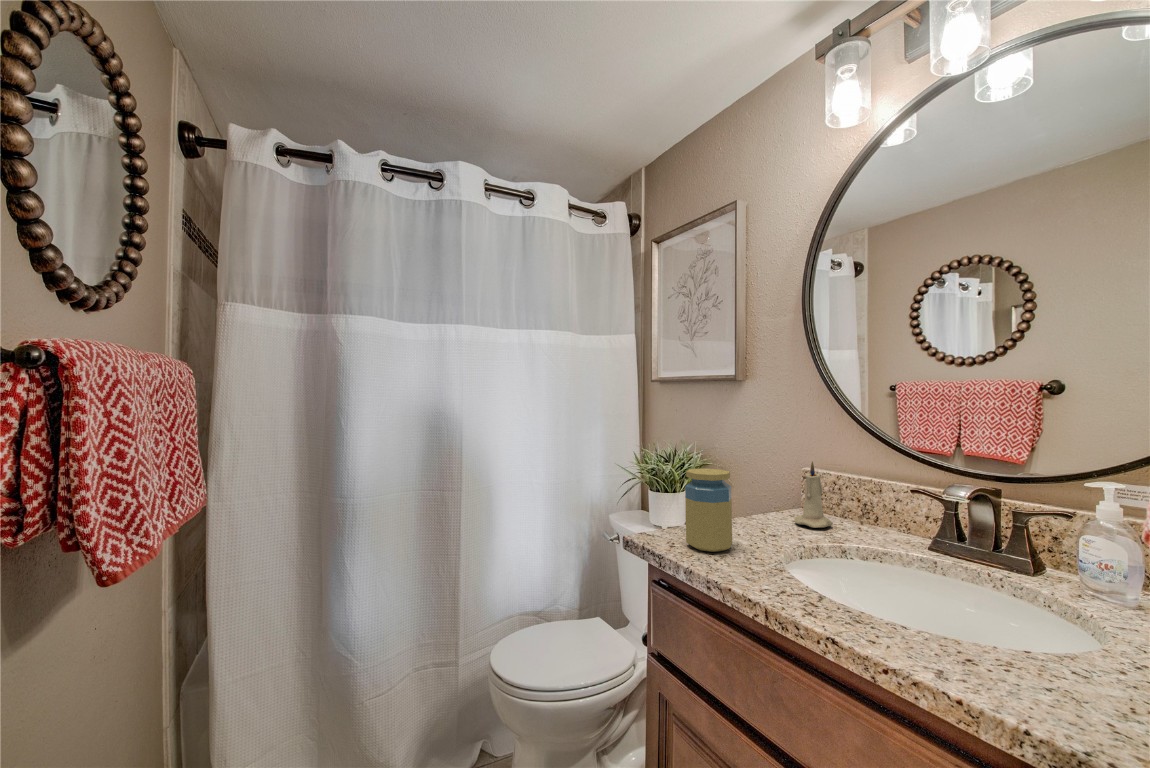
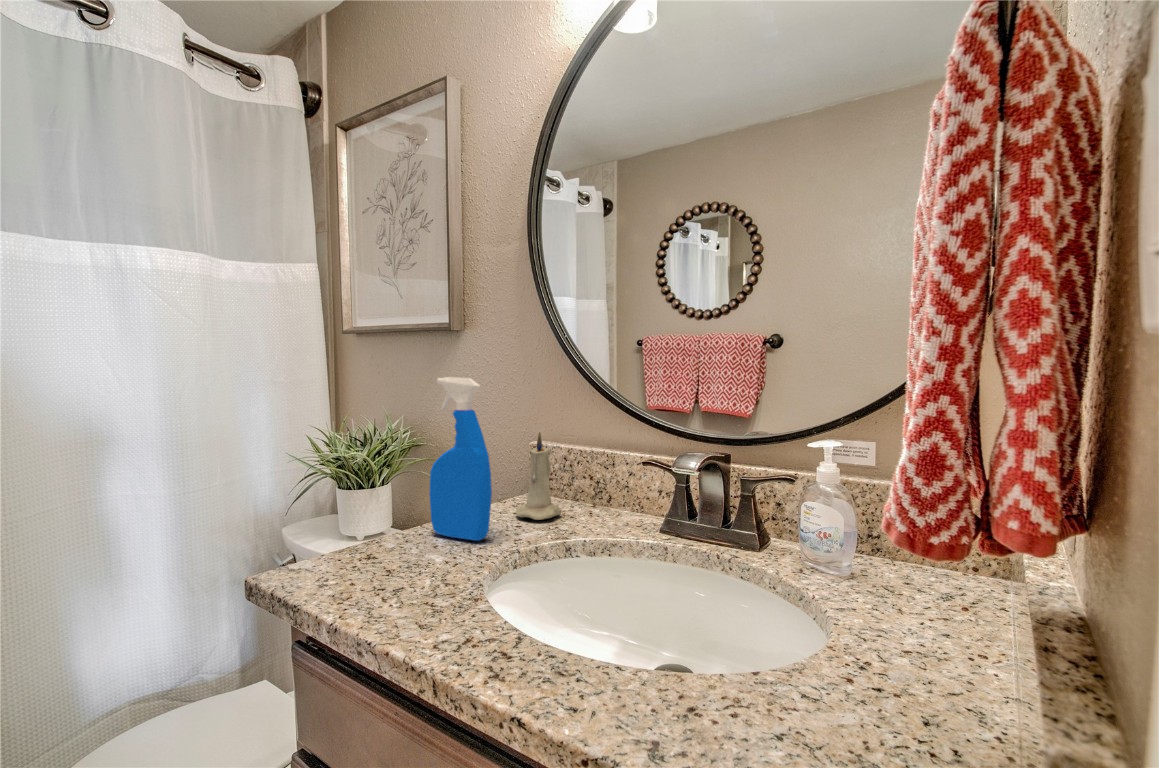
spray bottle: none [733,422,780,536] -> present [429,377,492,541]
jar: present [685,468,732,552] -> none [337,449,414,581]

